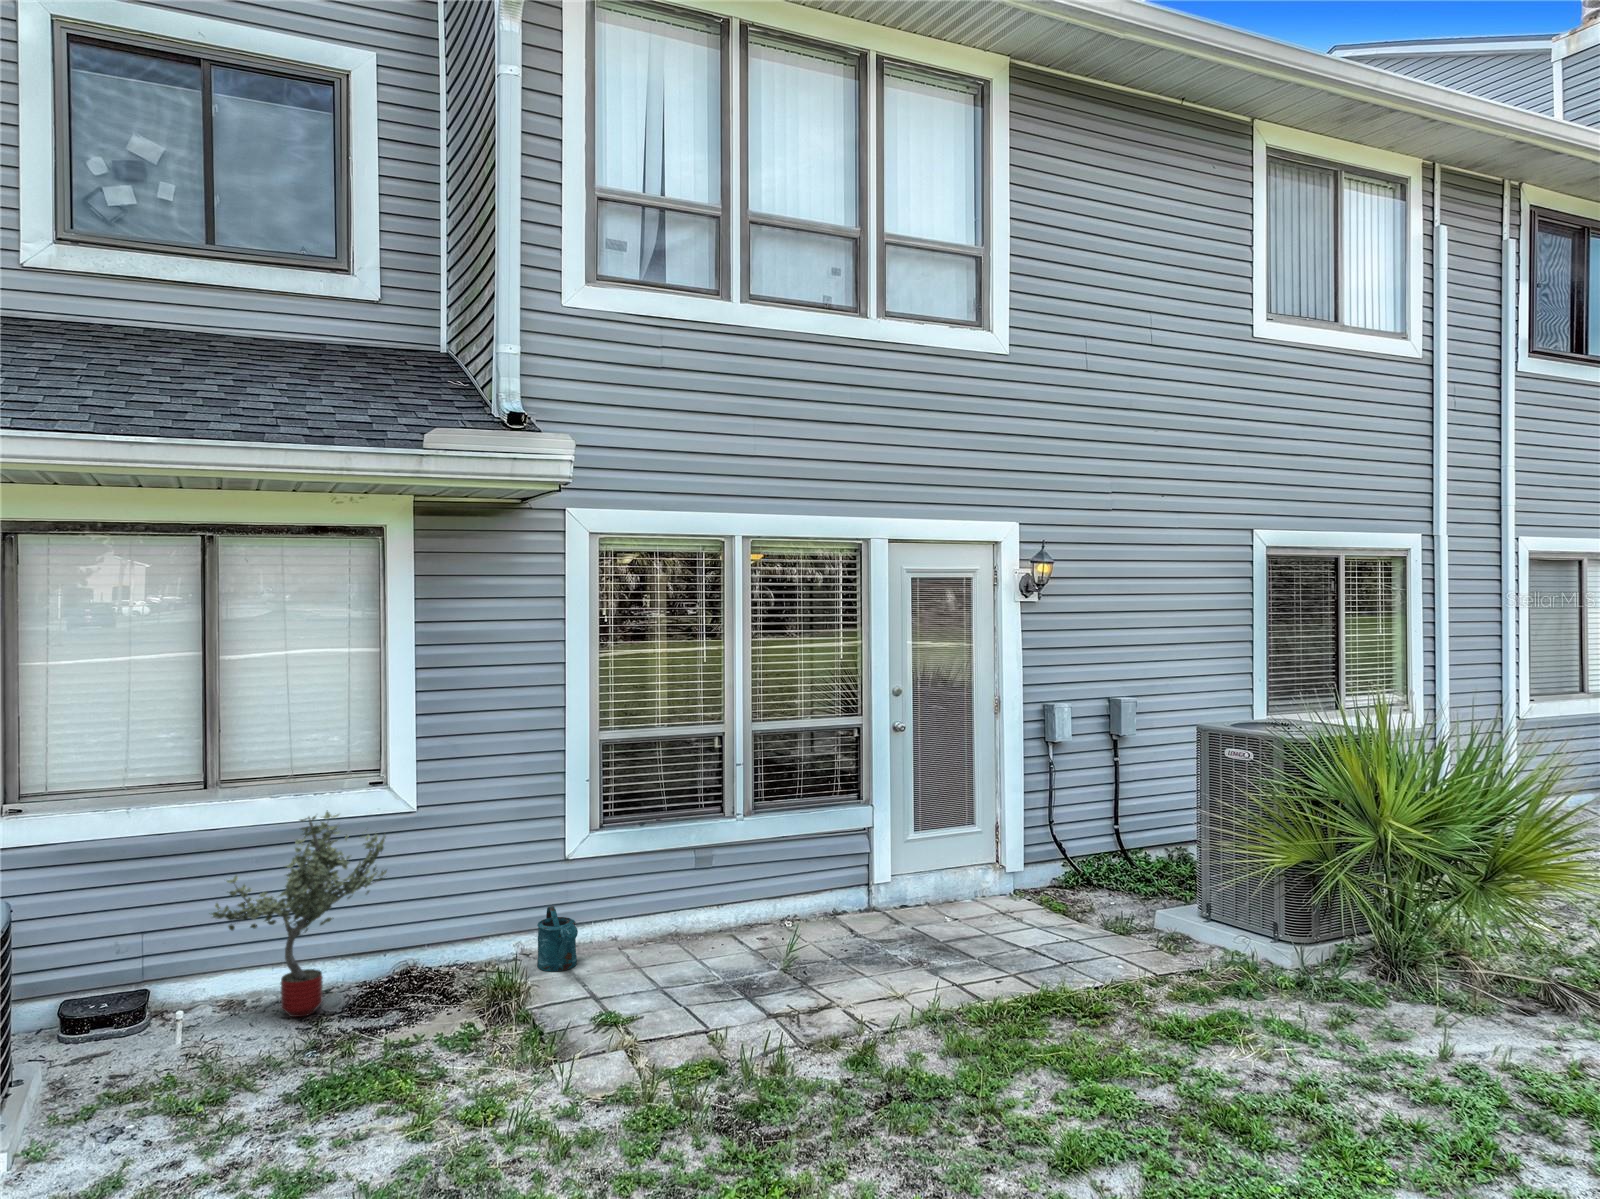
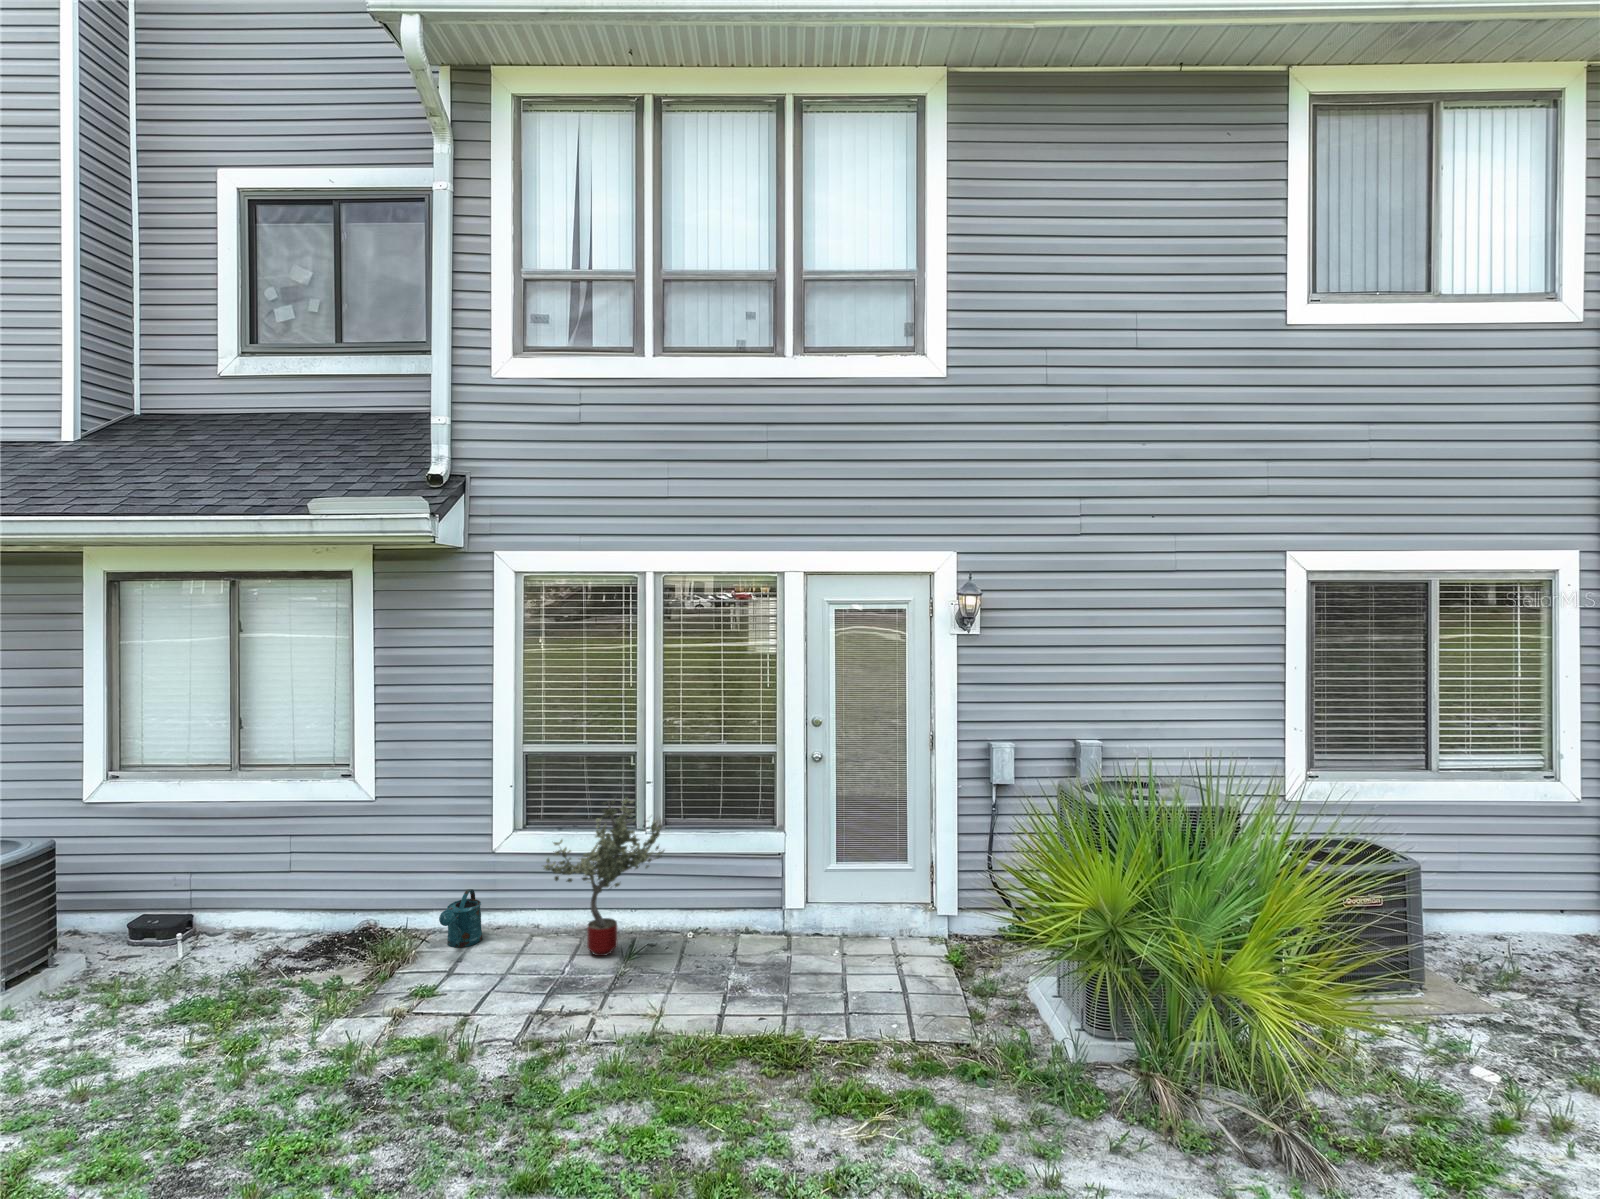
potted tree: present [209,811,387,1017] -> present [543,797,664,956]

